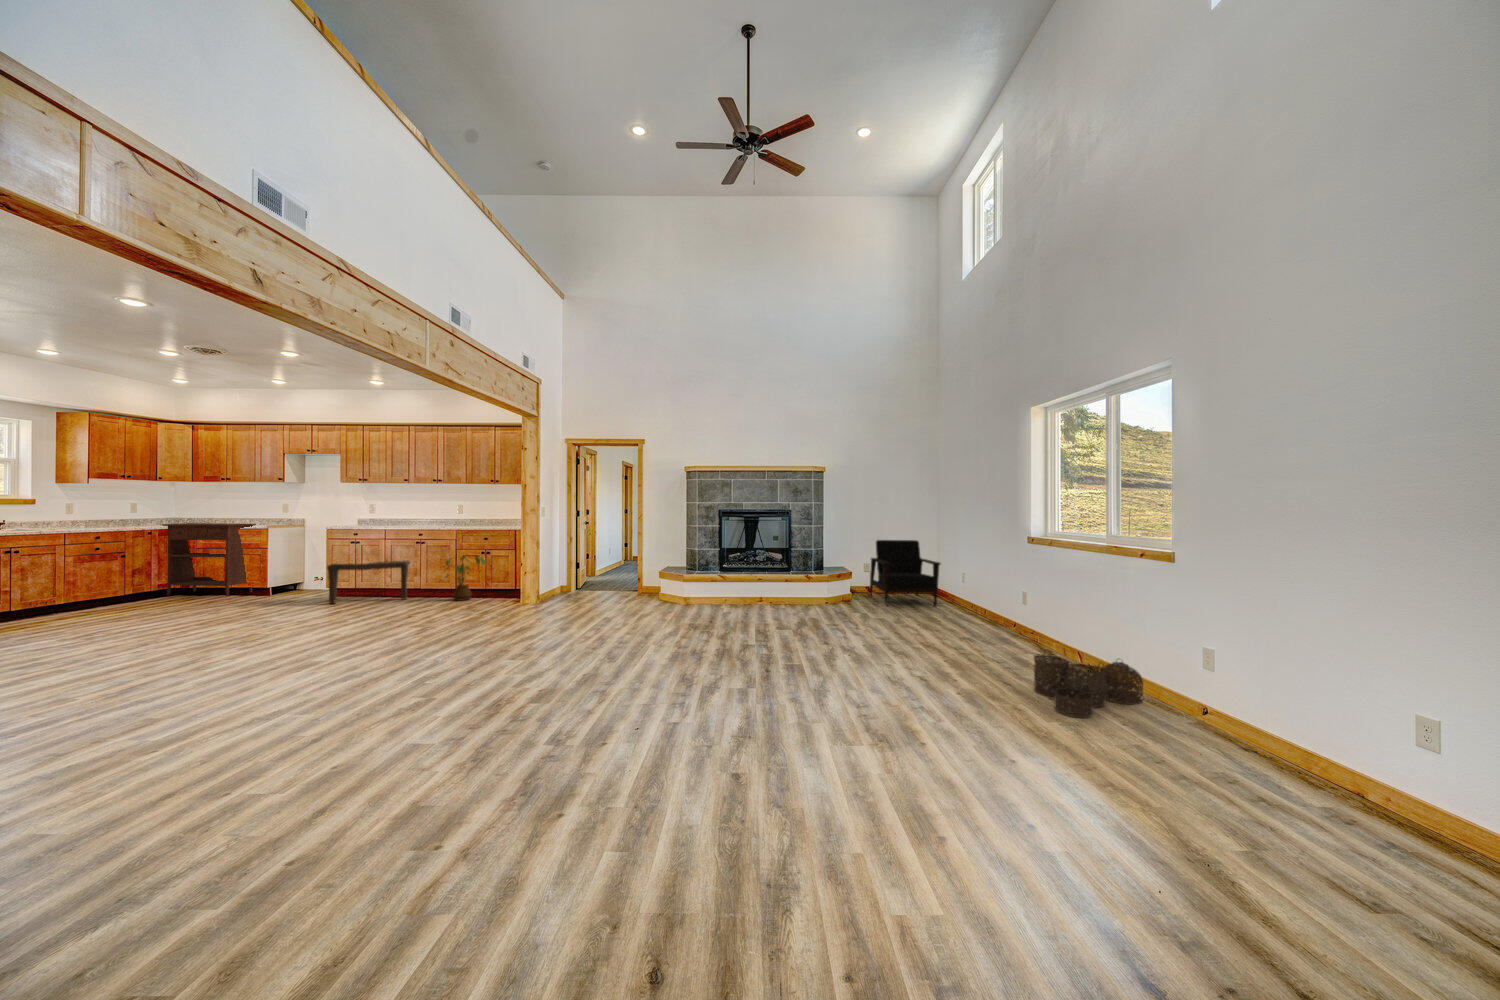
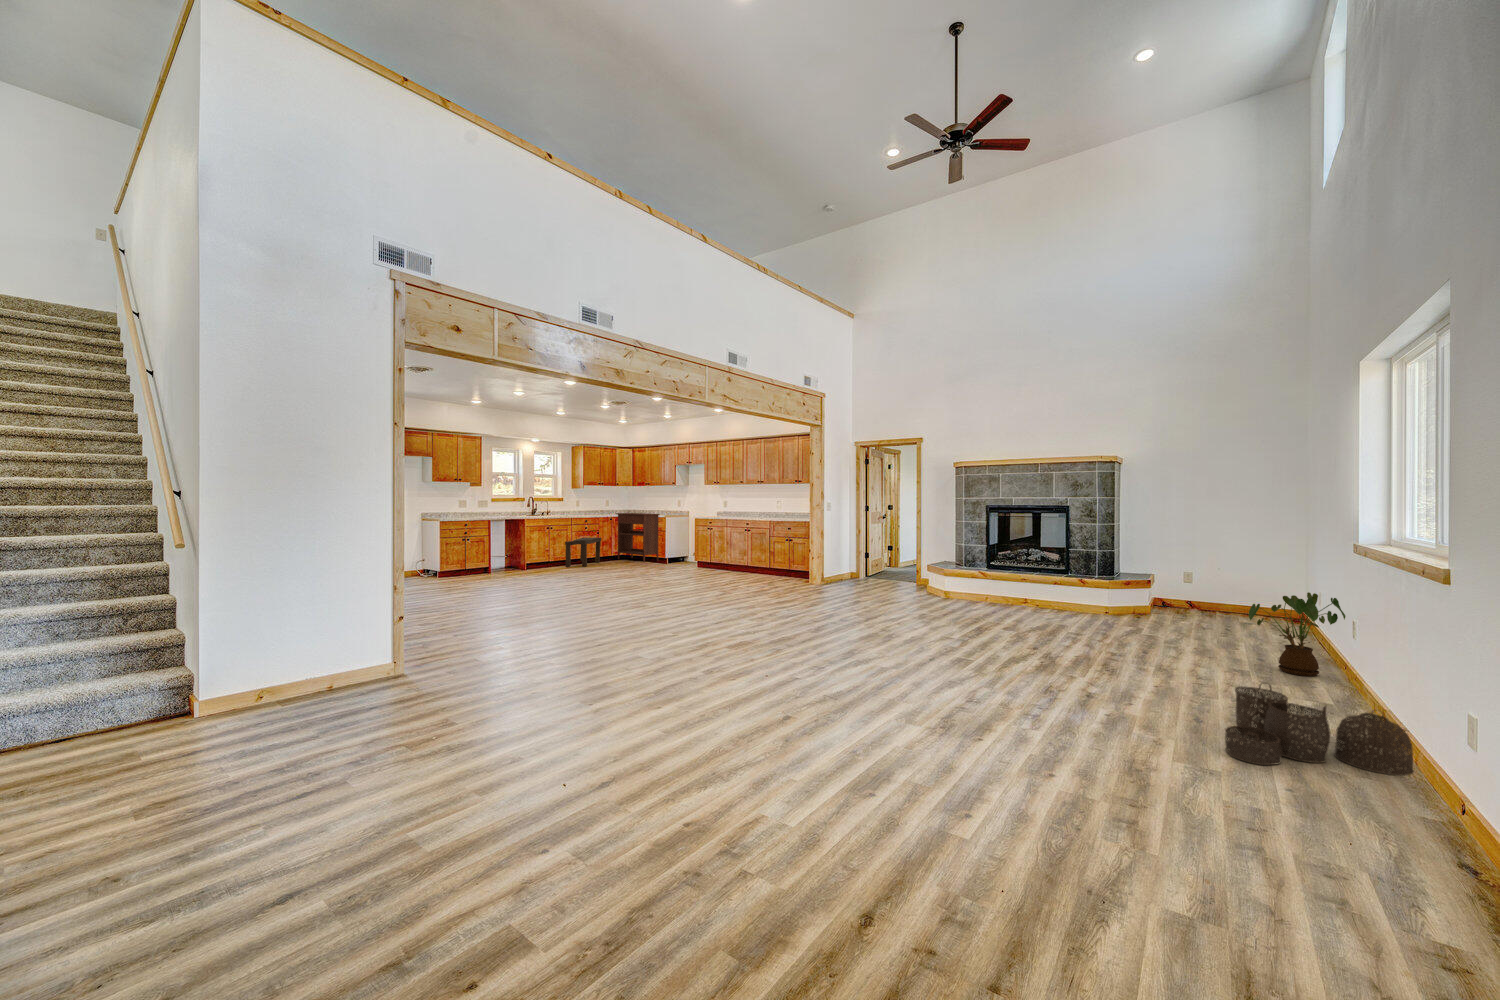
armchair: present [870,540,940,606] -> none [1183,544,1277,633]
house plant: present [445,555,486,601] -> present [1249,592,1345,676]
bench: present [327,560,410,604] -> present [565,538,602,567]

